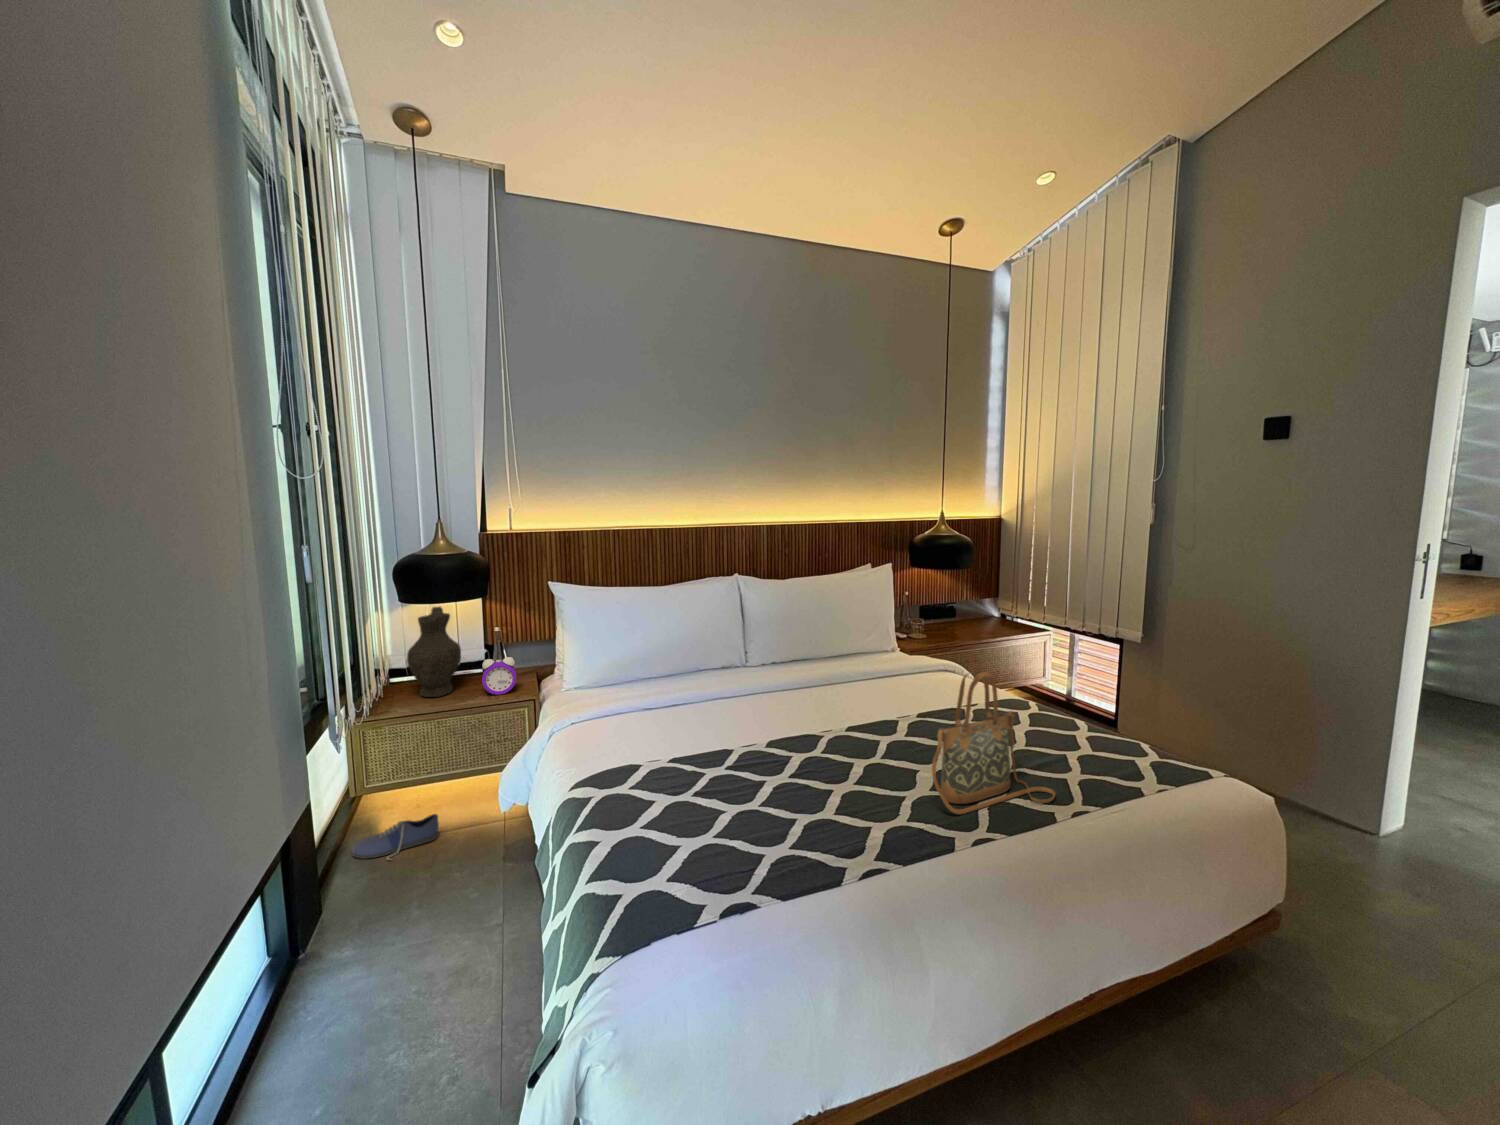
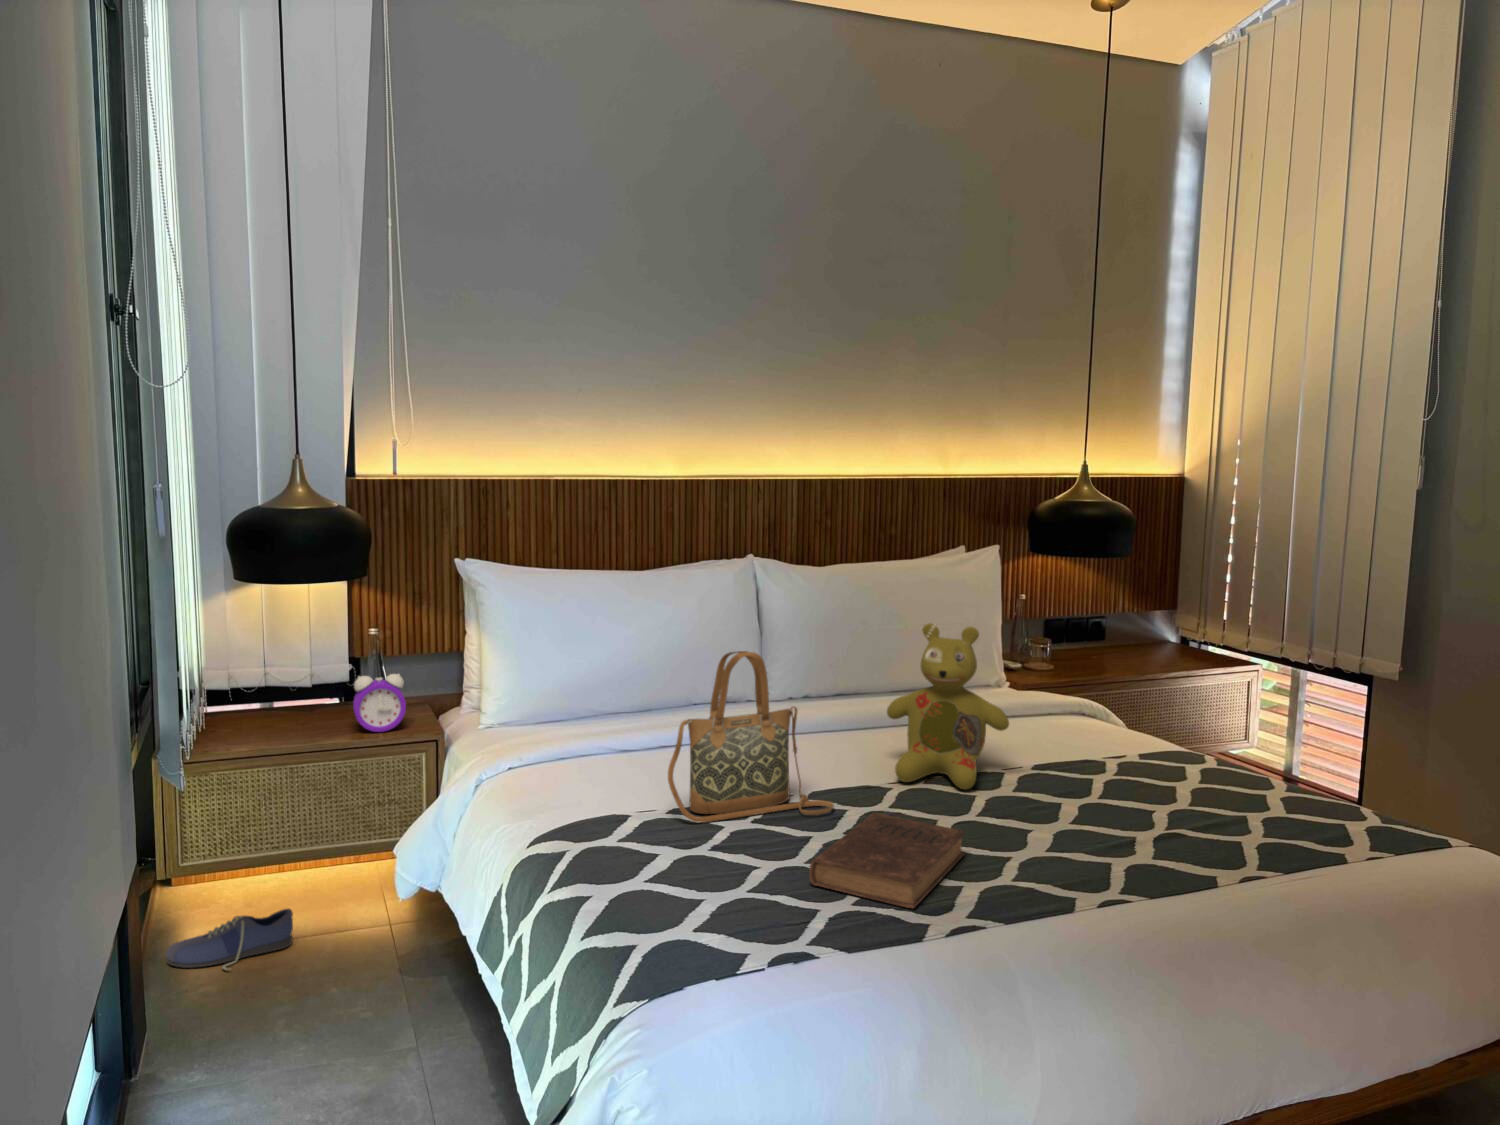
decorative vase: present [407,607,461,697] -> none [237,592,317,733]
stuffed bear: none [819,622,901,735] -> present [887,623,1009,790]
handbag: present [932,671,1055,814] -> present [668,651,834,822]
book: none [759,763,873,852] -> present [809,813,966,908]

